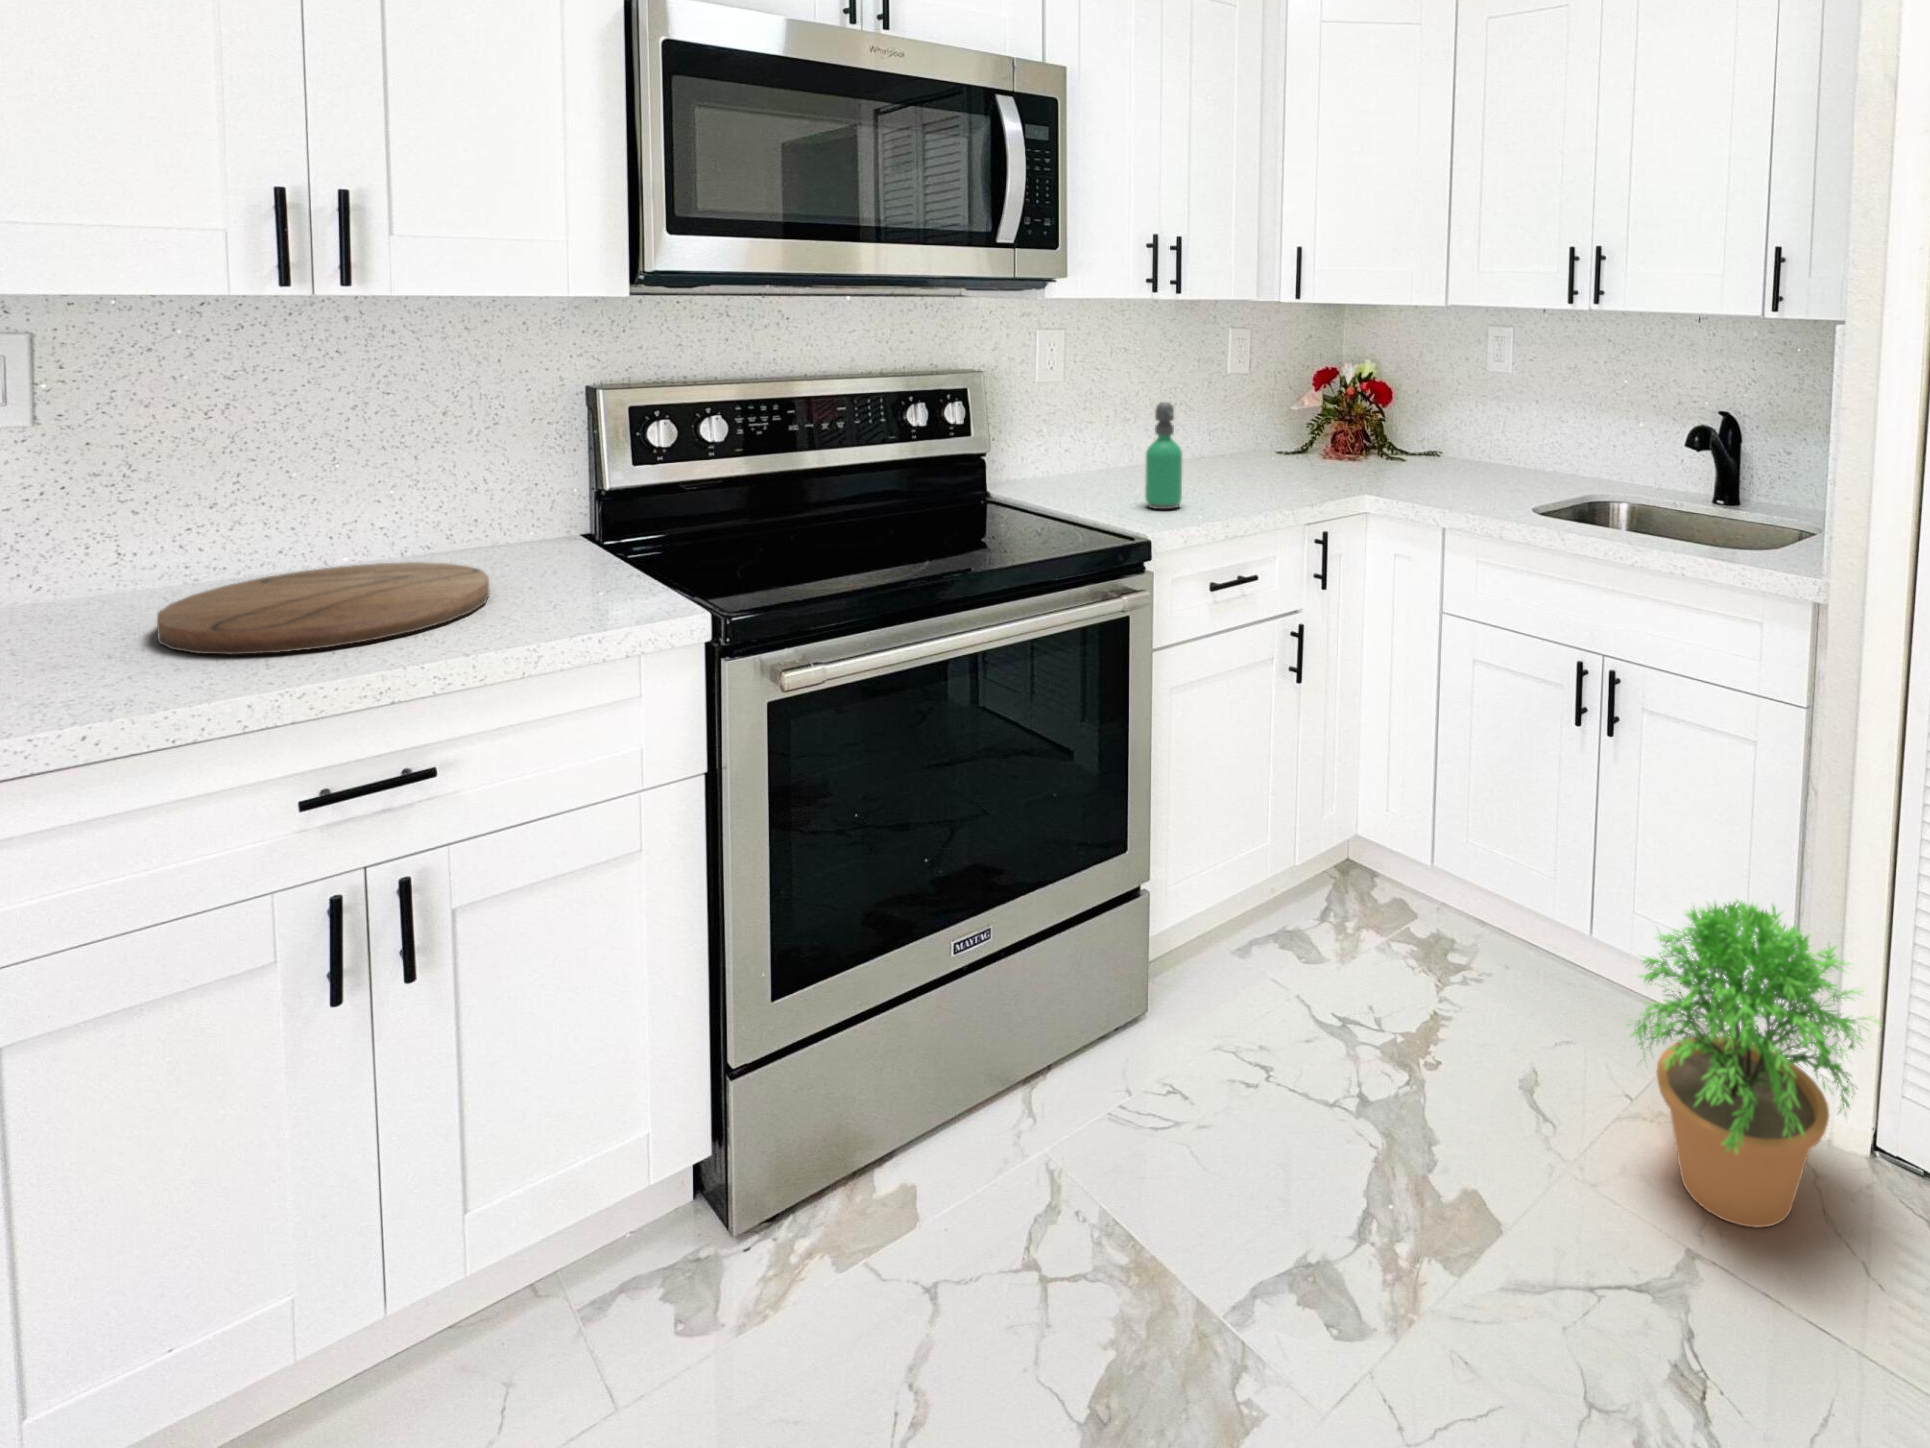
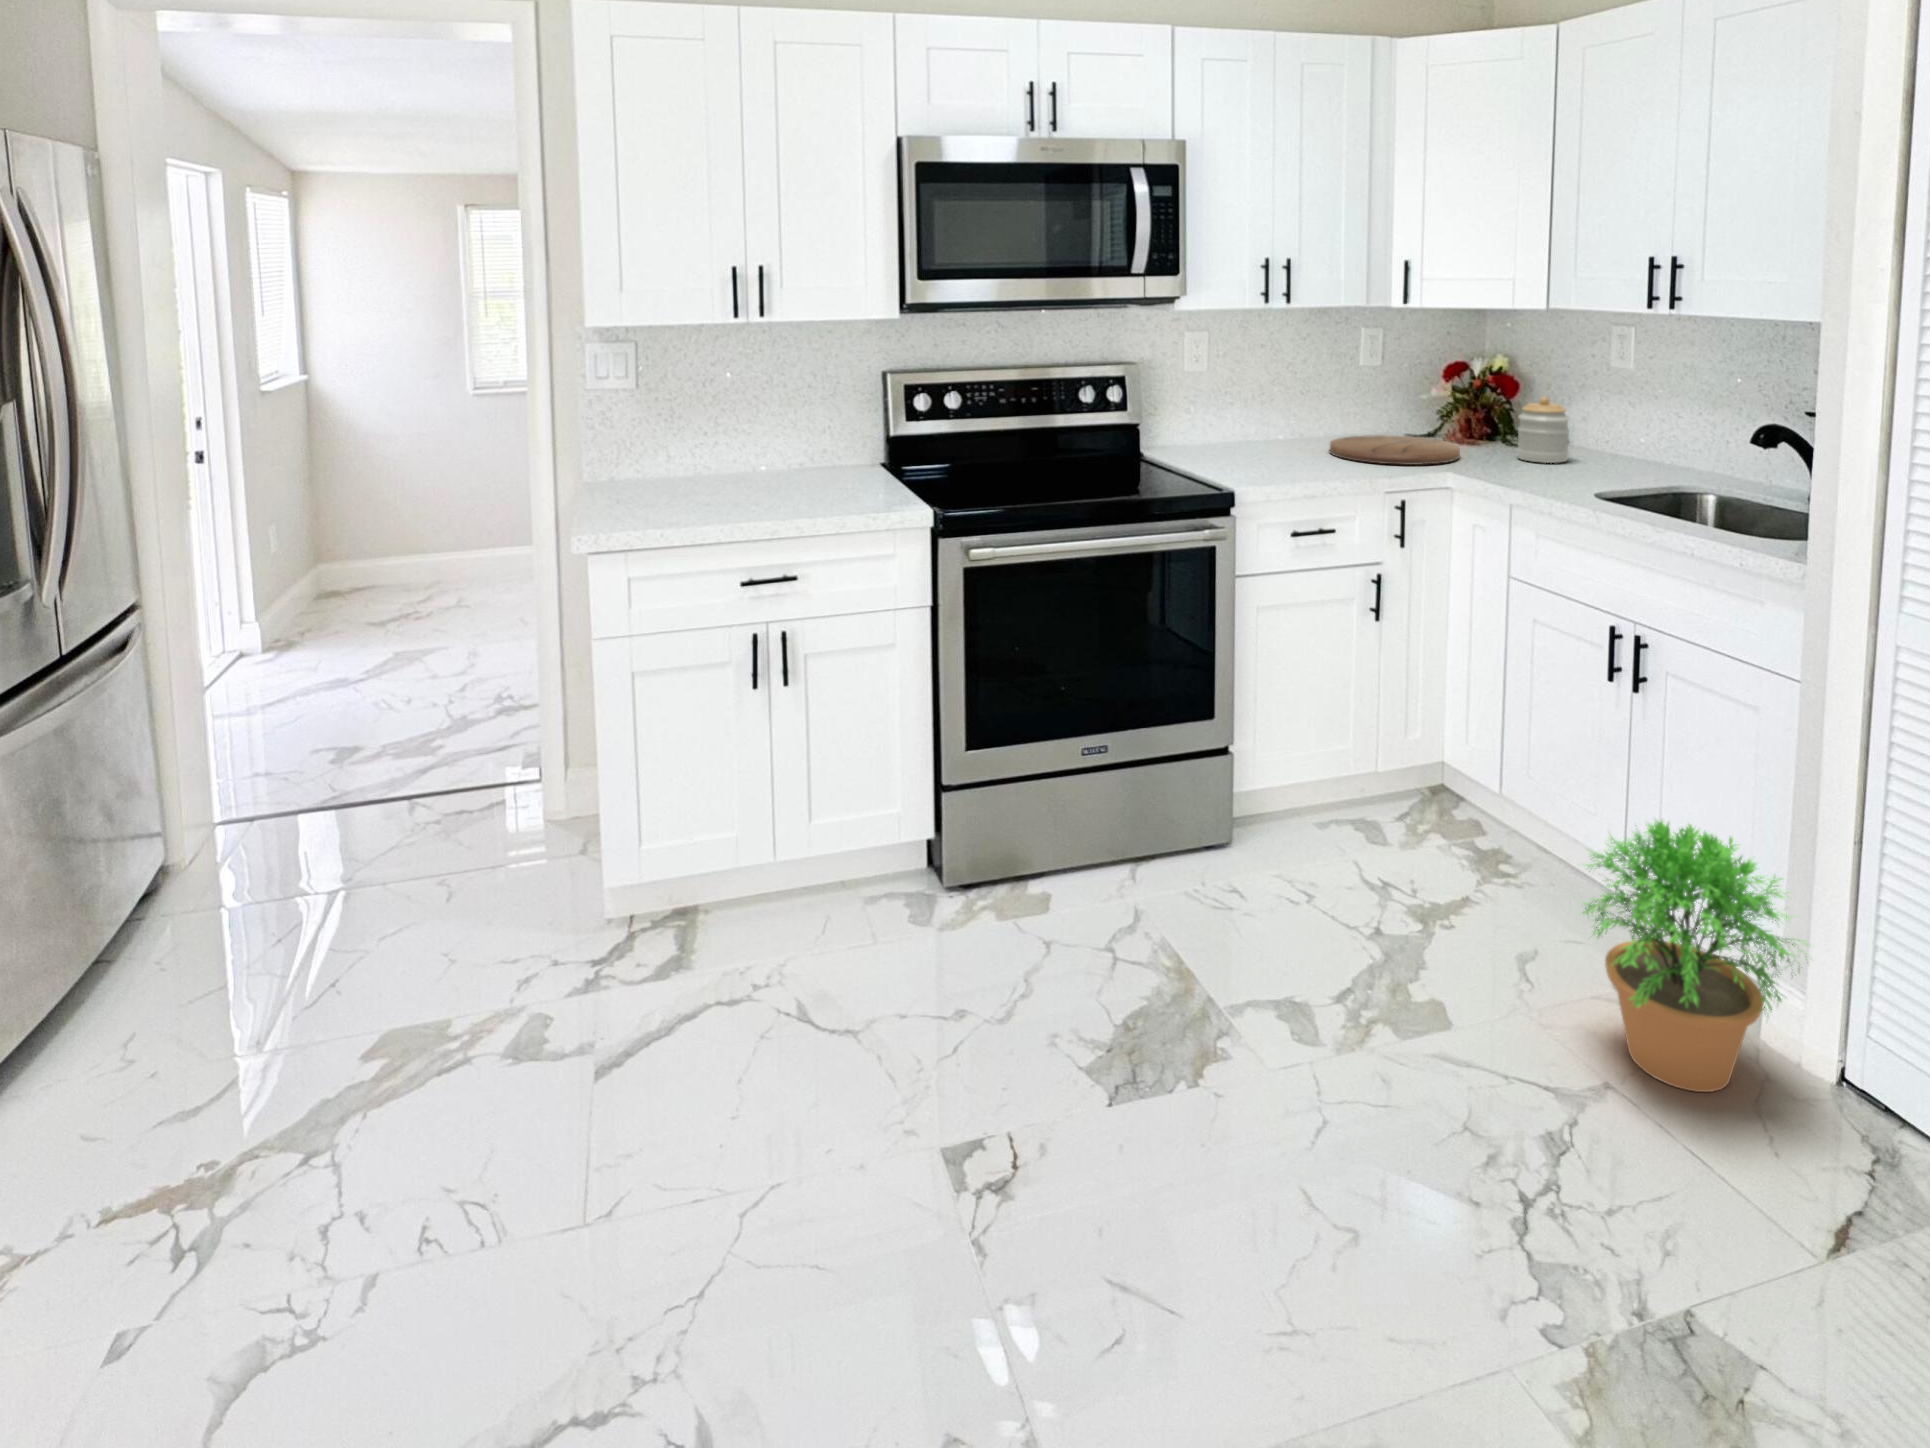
soap dispenser: present [1145,402,1182,509] -> none [1255,389,1285,473]
jar: none [1406,403,1460,477] -> present [1517,397,1569,463]
cutting board: present [157,562,490,655] -> present [1330,435,1460,465]

